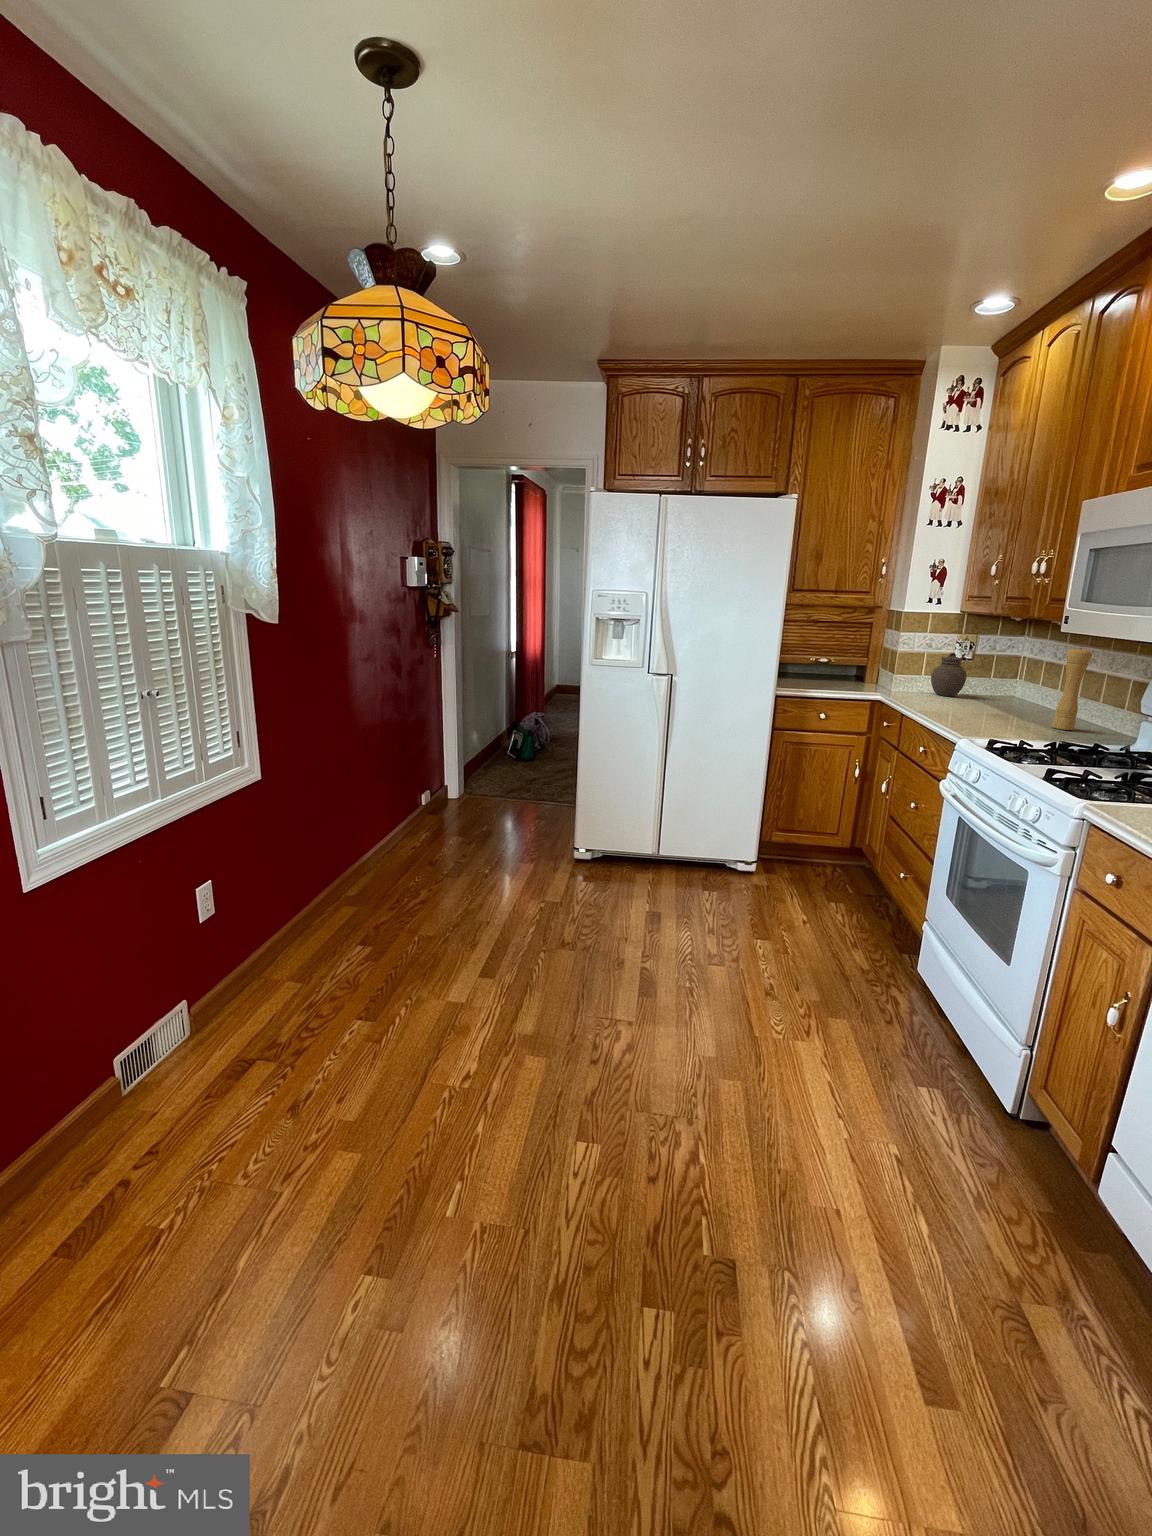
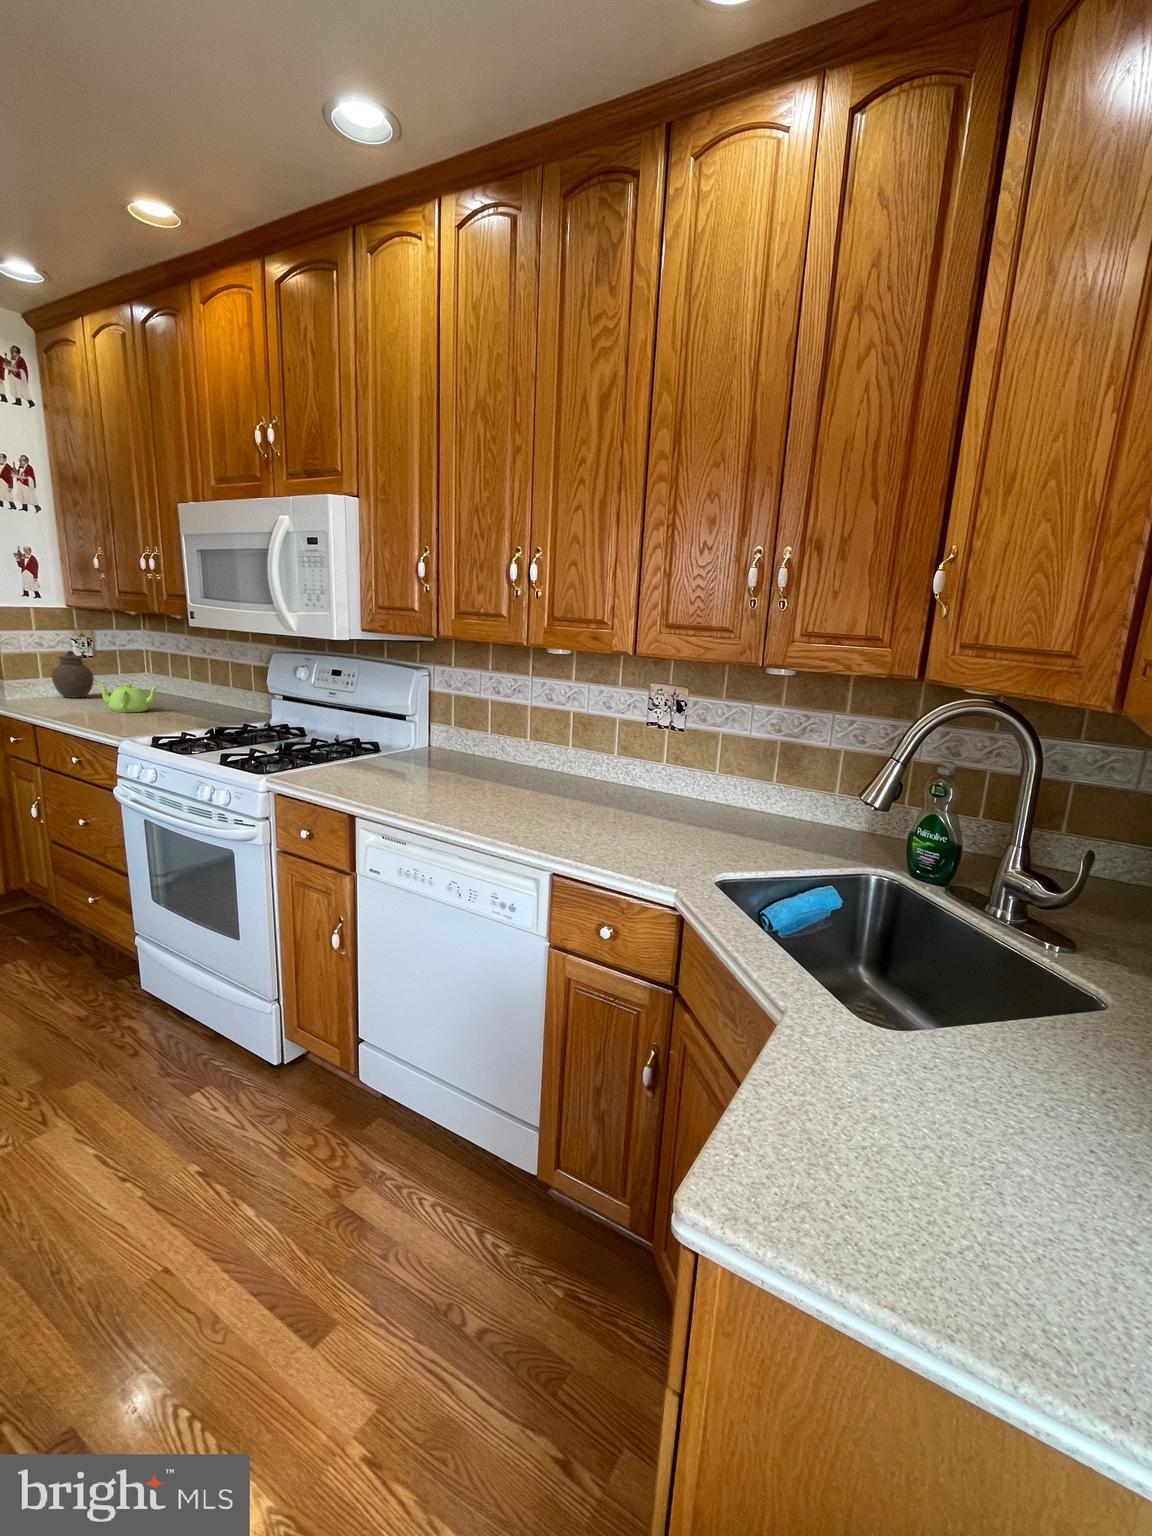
pepper mill: present [1052,648,1092,730] -> none [193,641,217,716]
teapot: none [963,684,1021,715] -> present [98,683,159,712]

